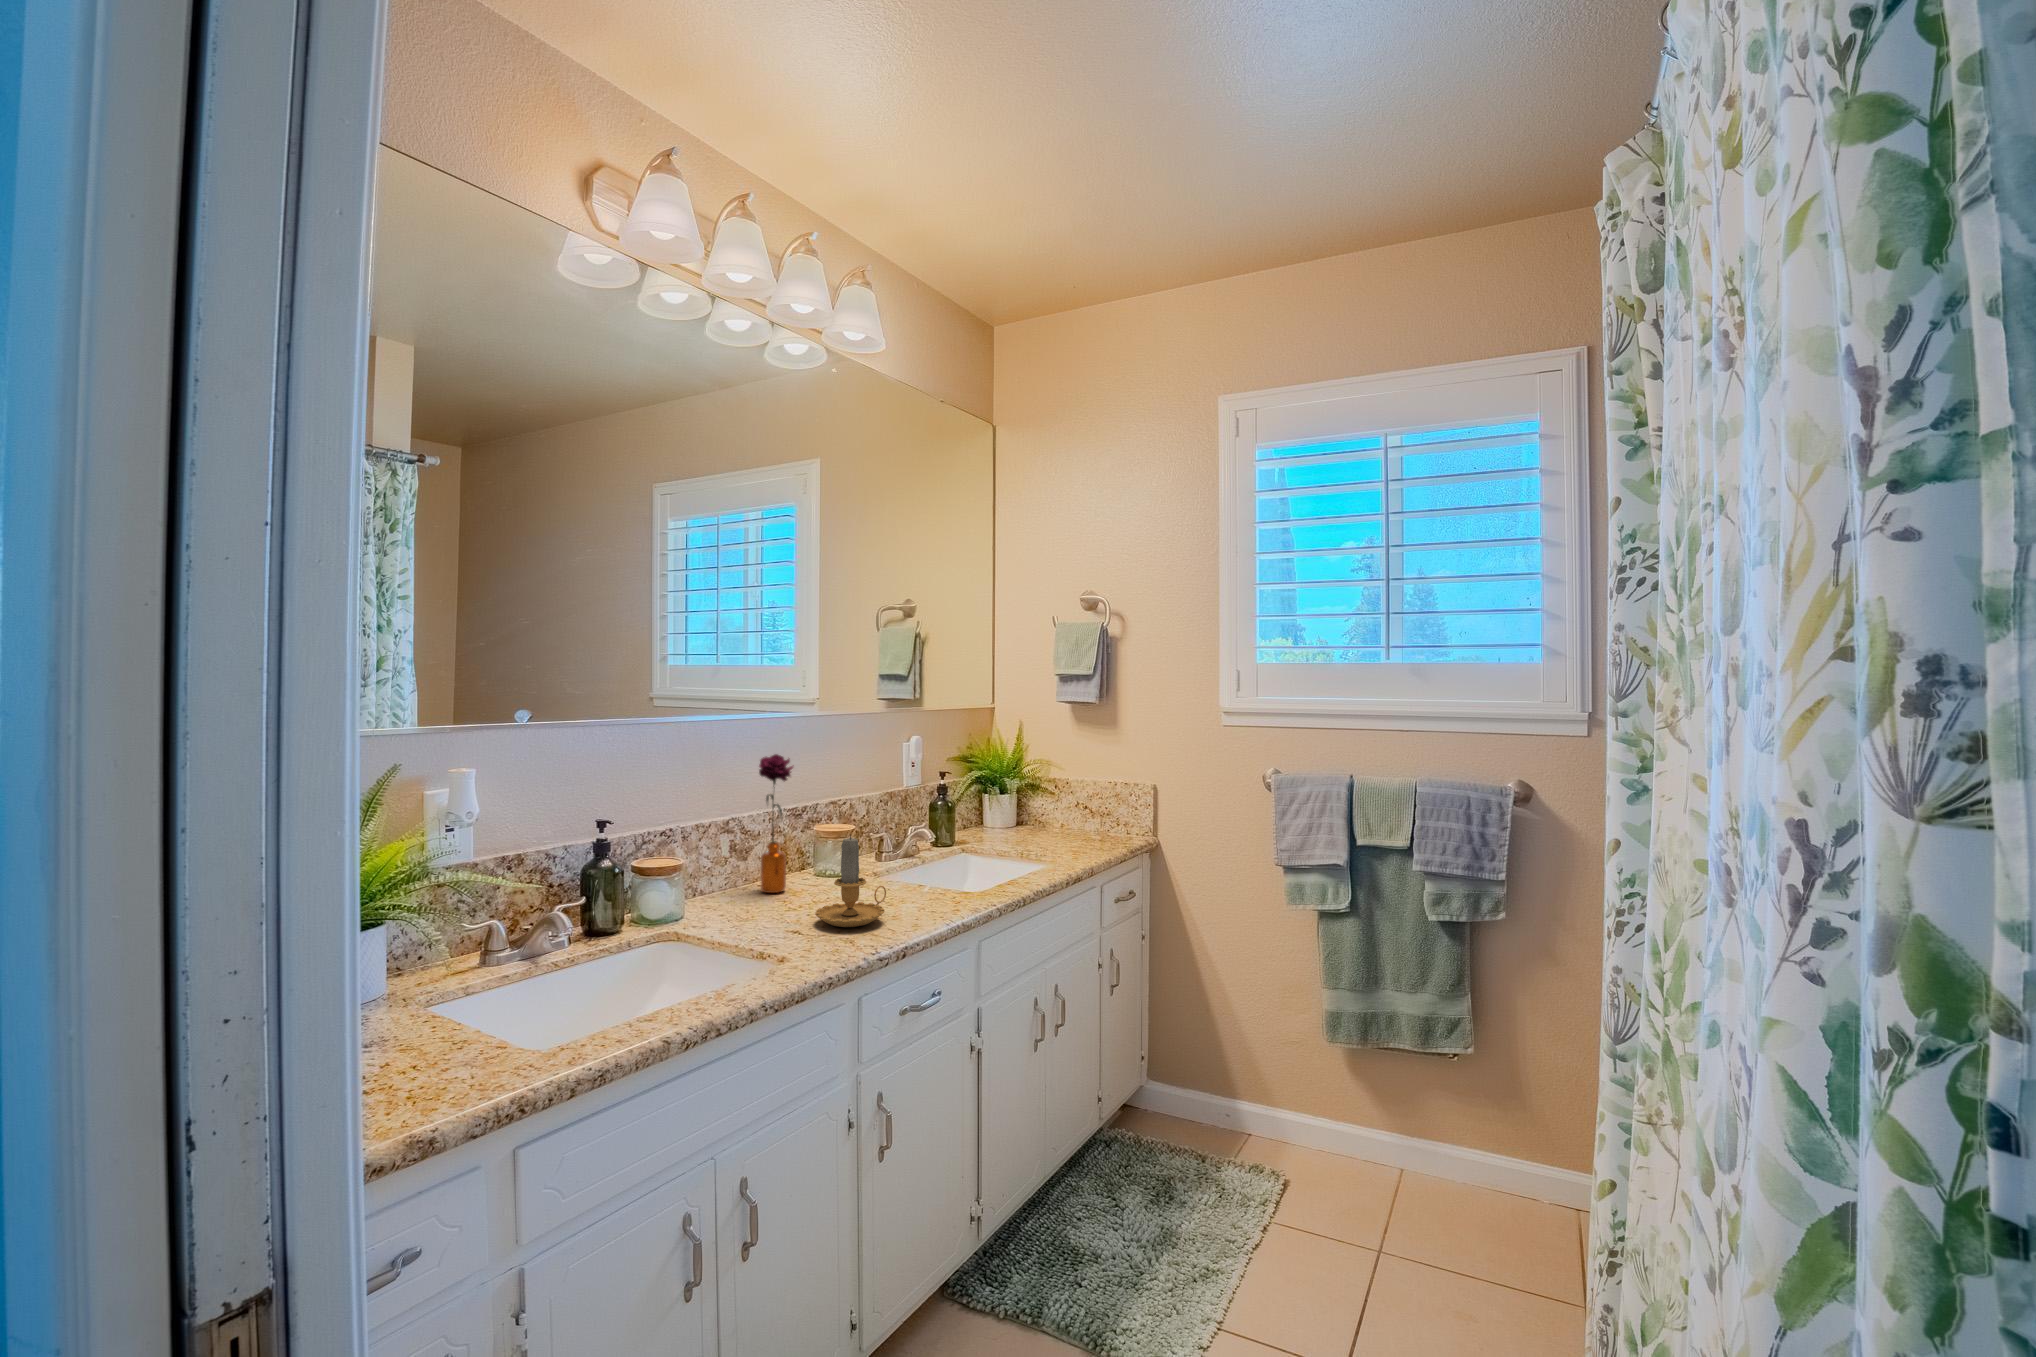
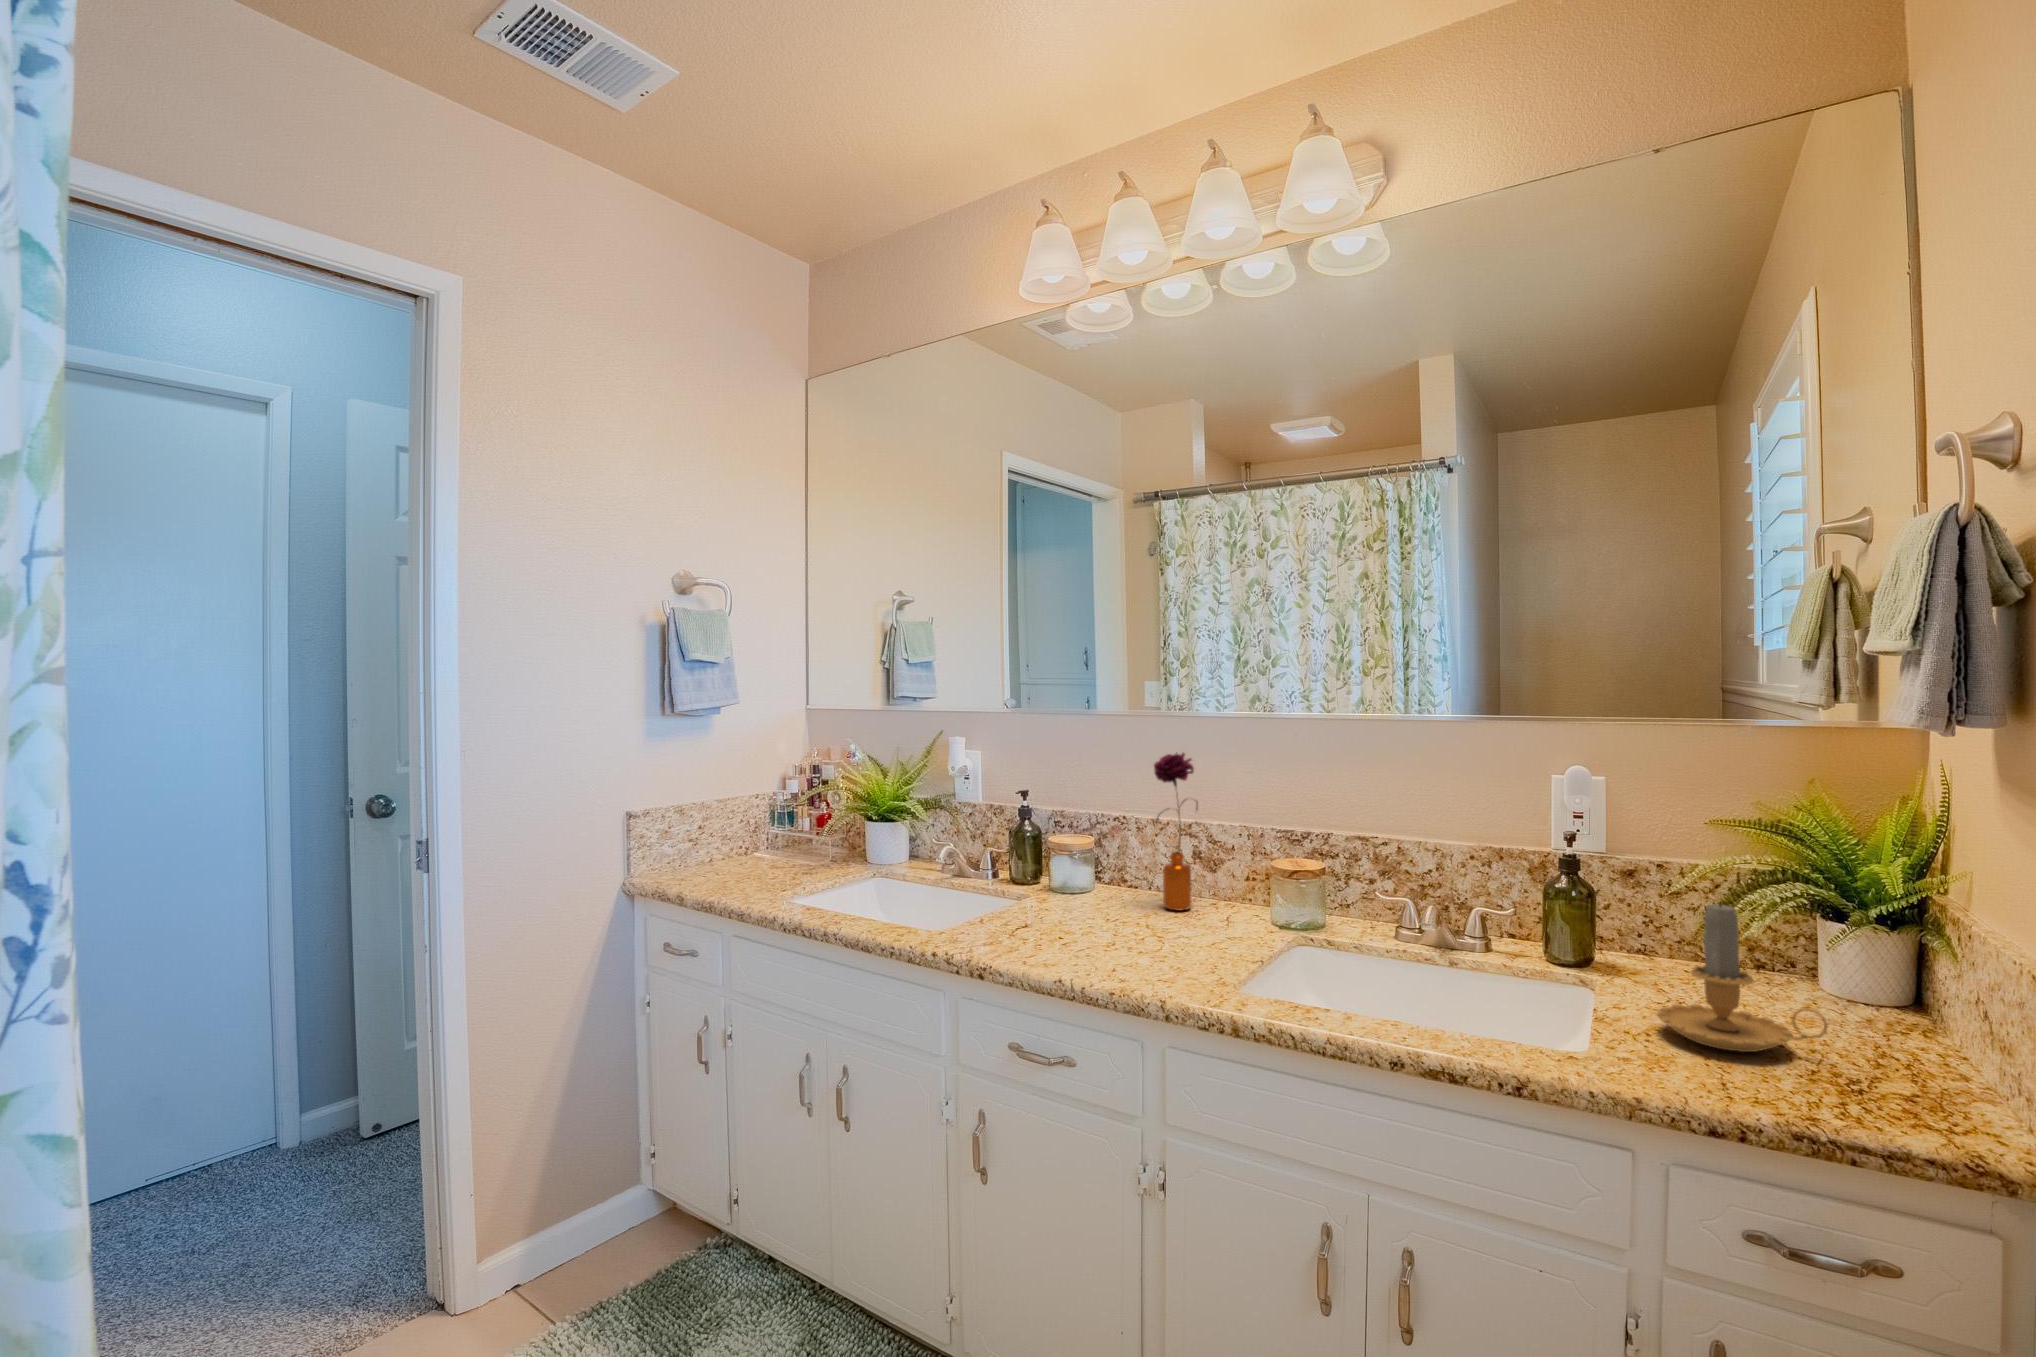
candle: present [815,835,886,927] -> present [1657,903,1828,1052]

